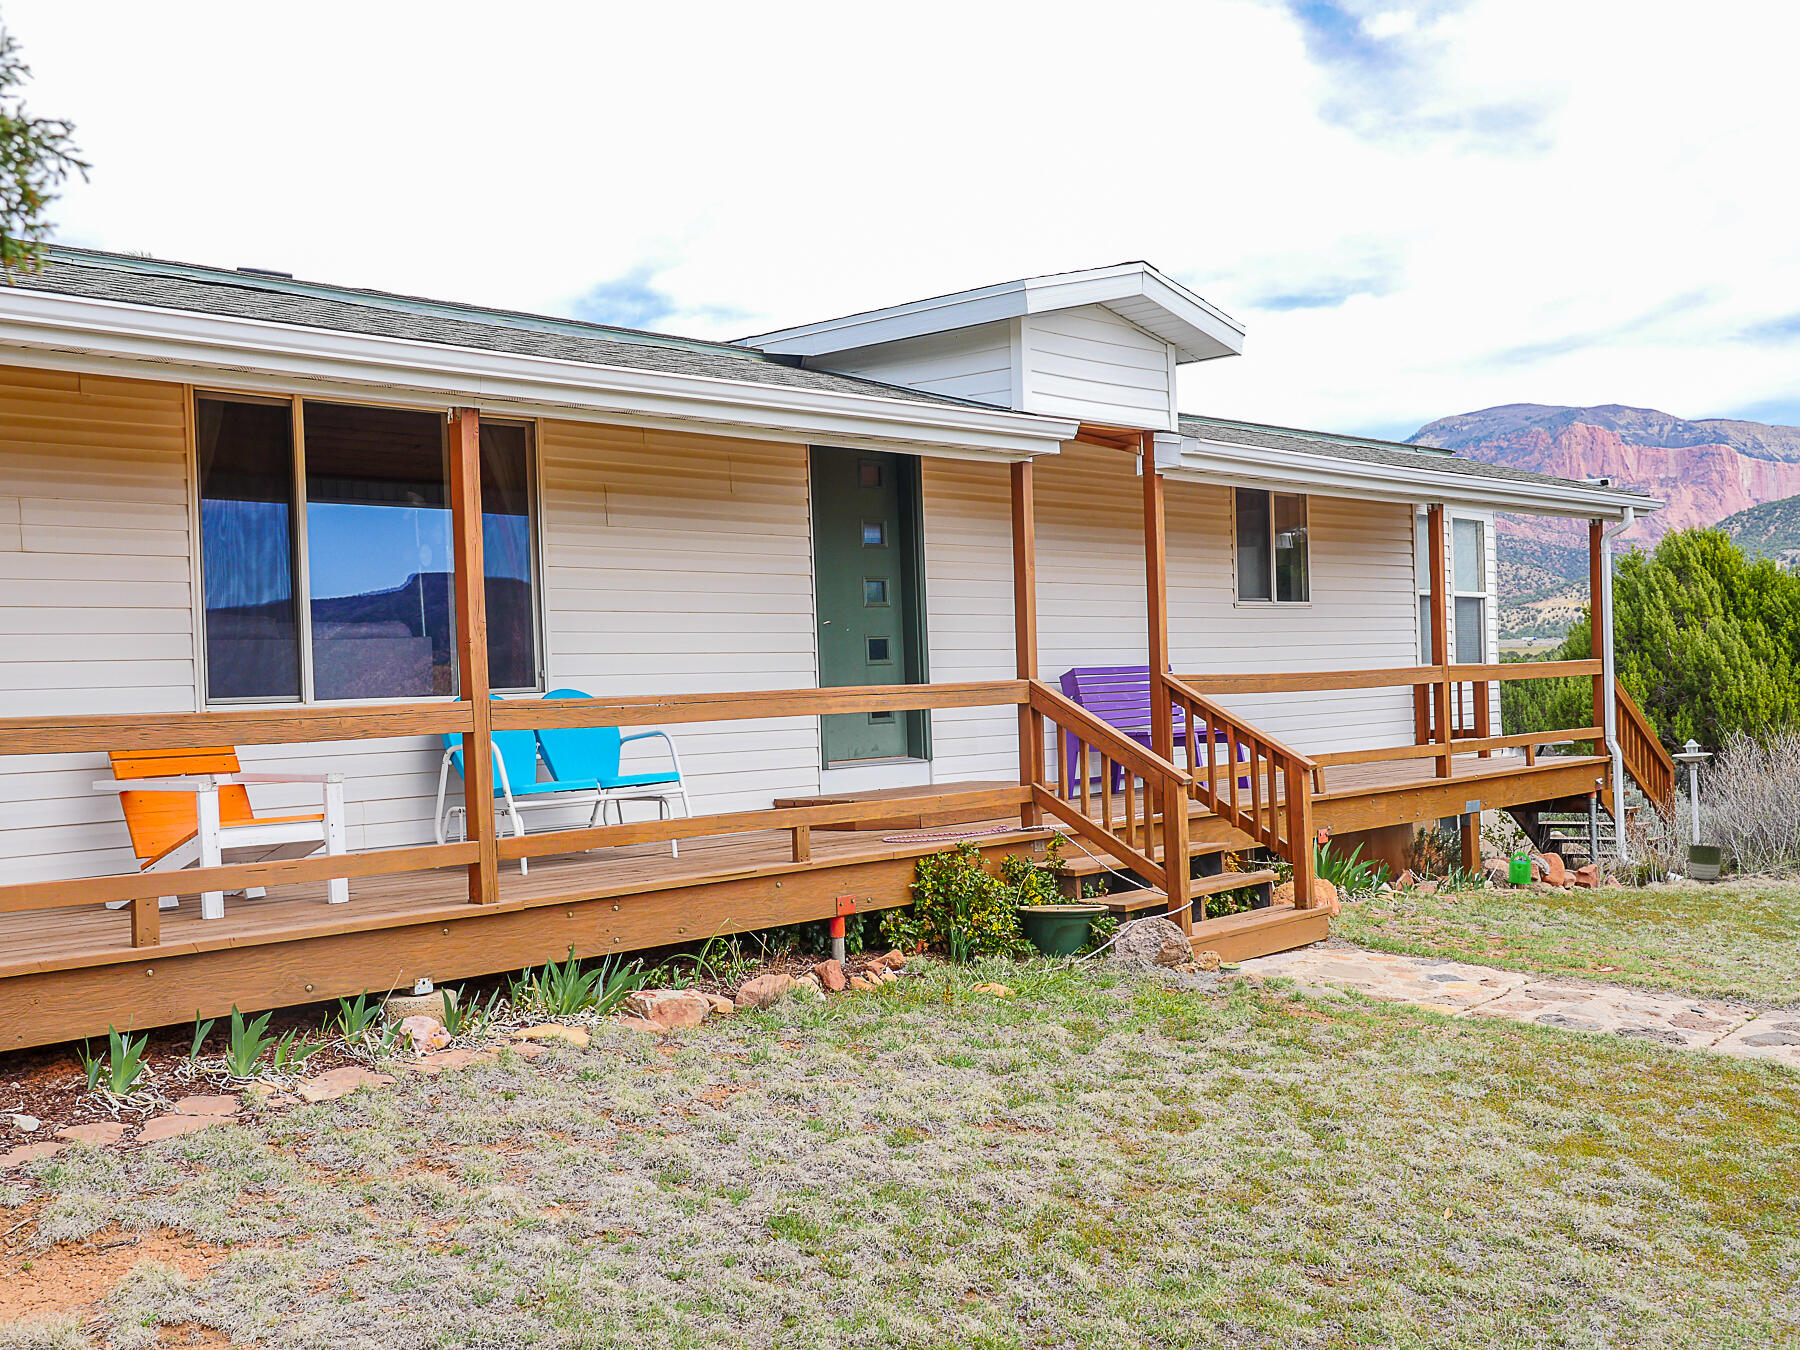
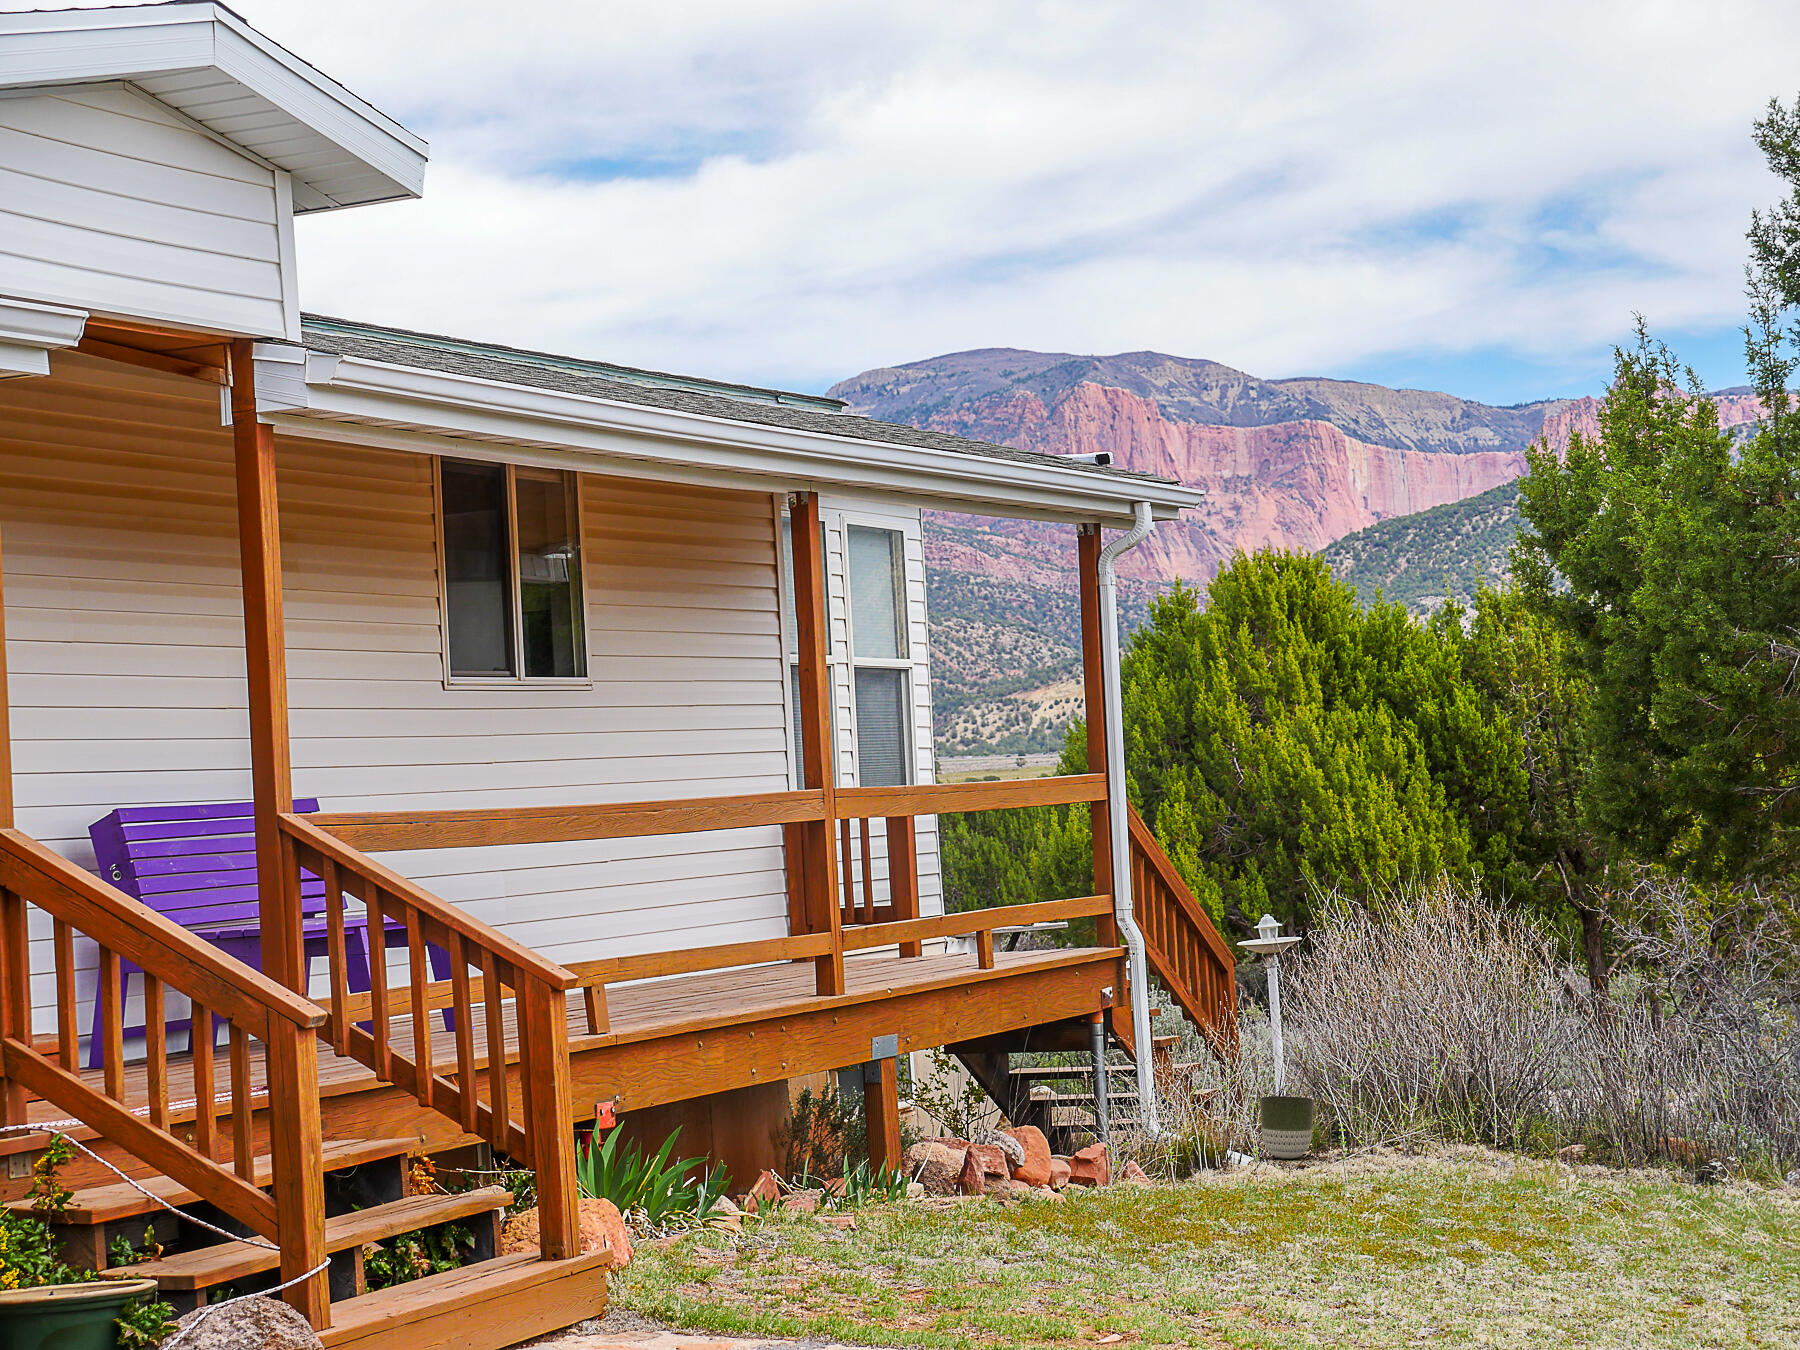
watering can: present [1508,852,1532,884] -> none [951,1123,998,1186]

